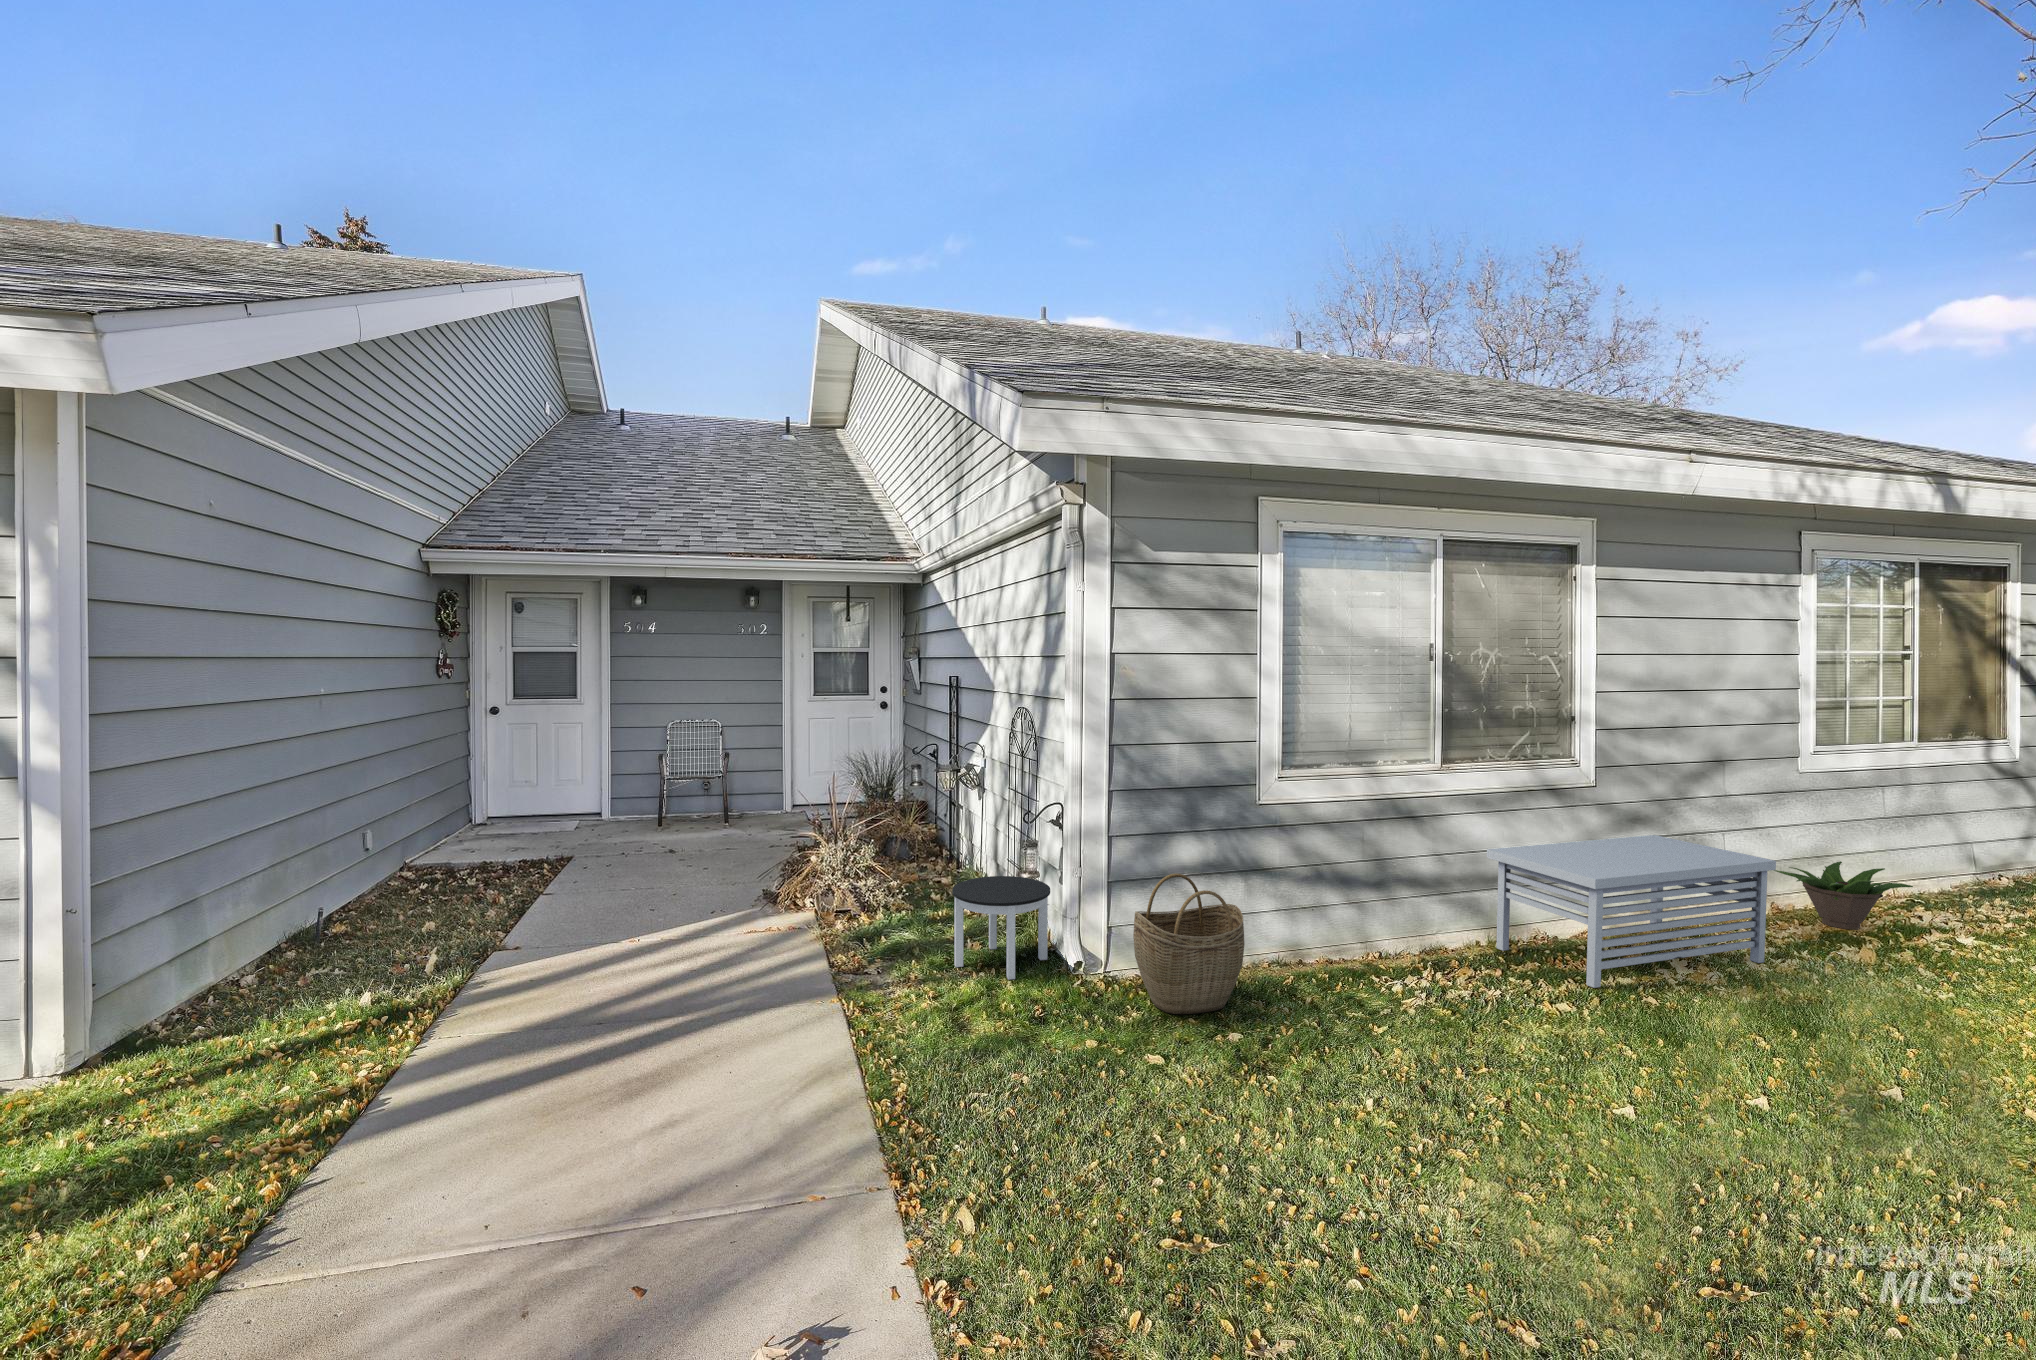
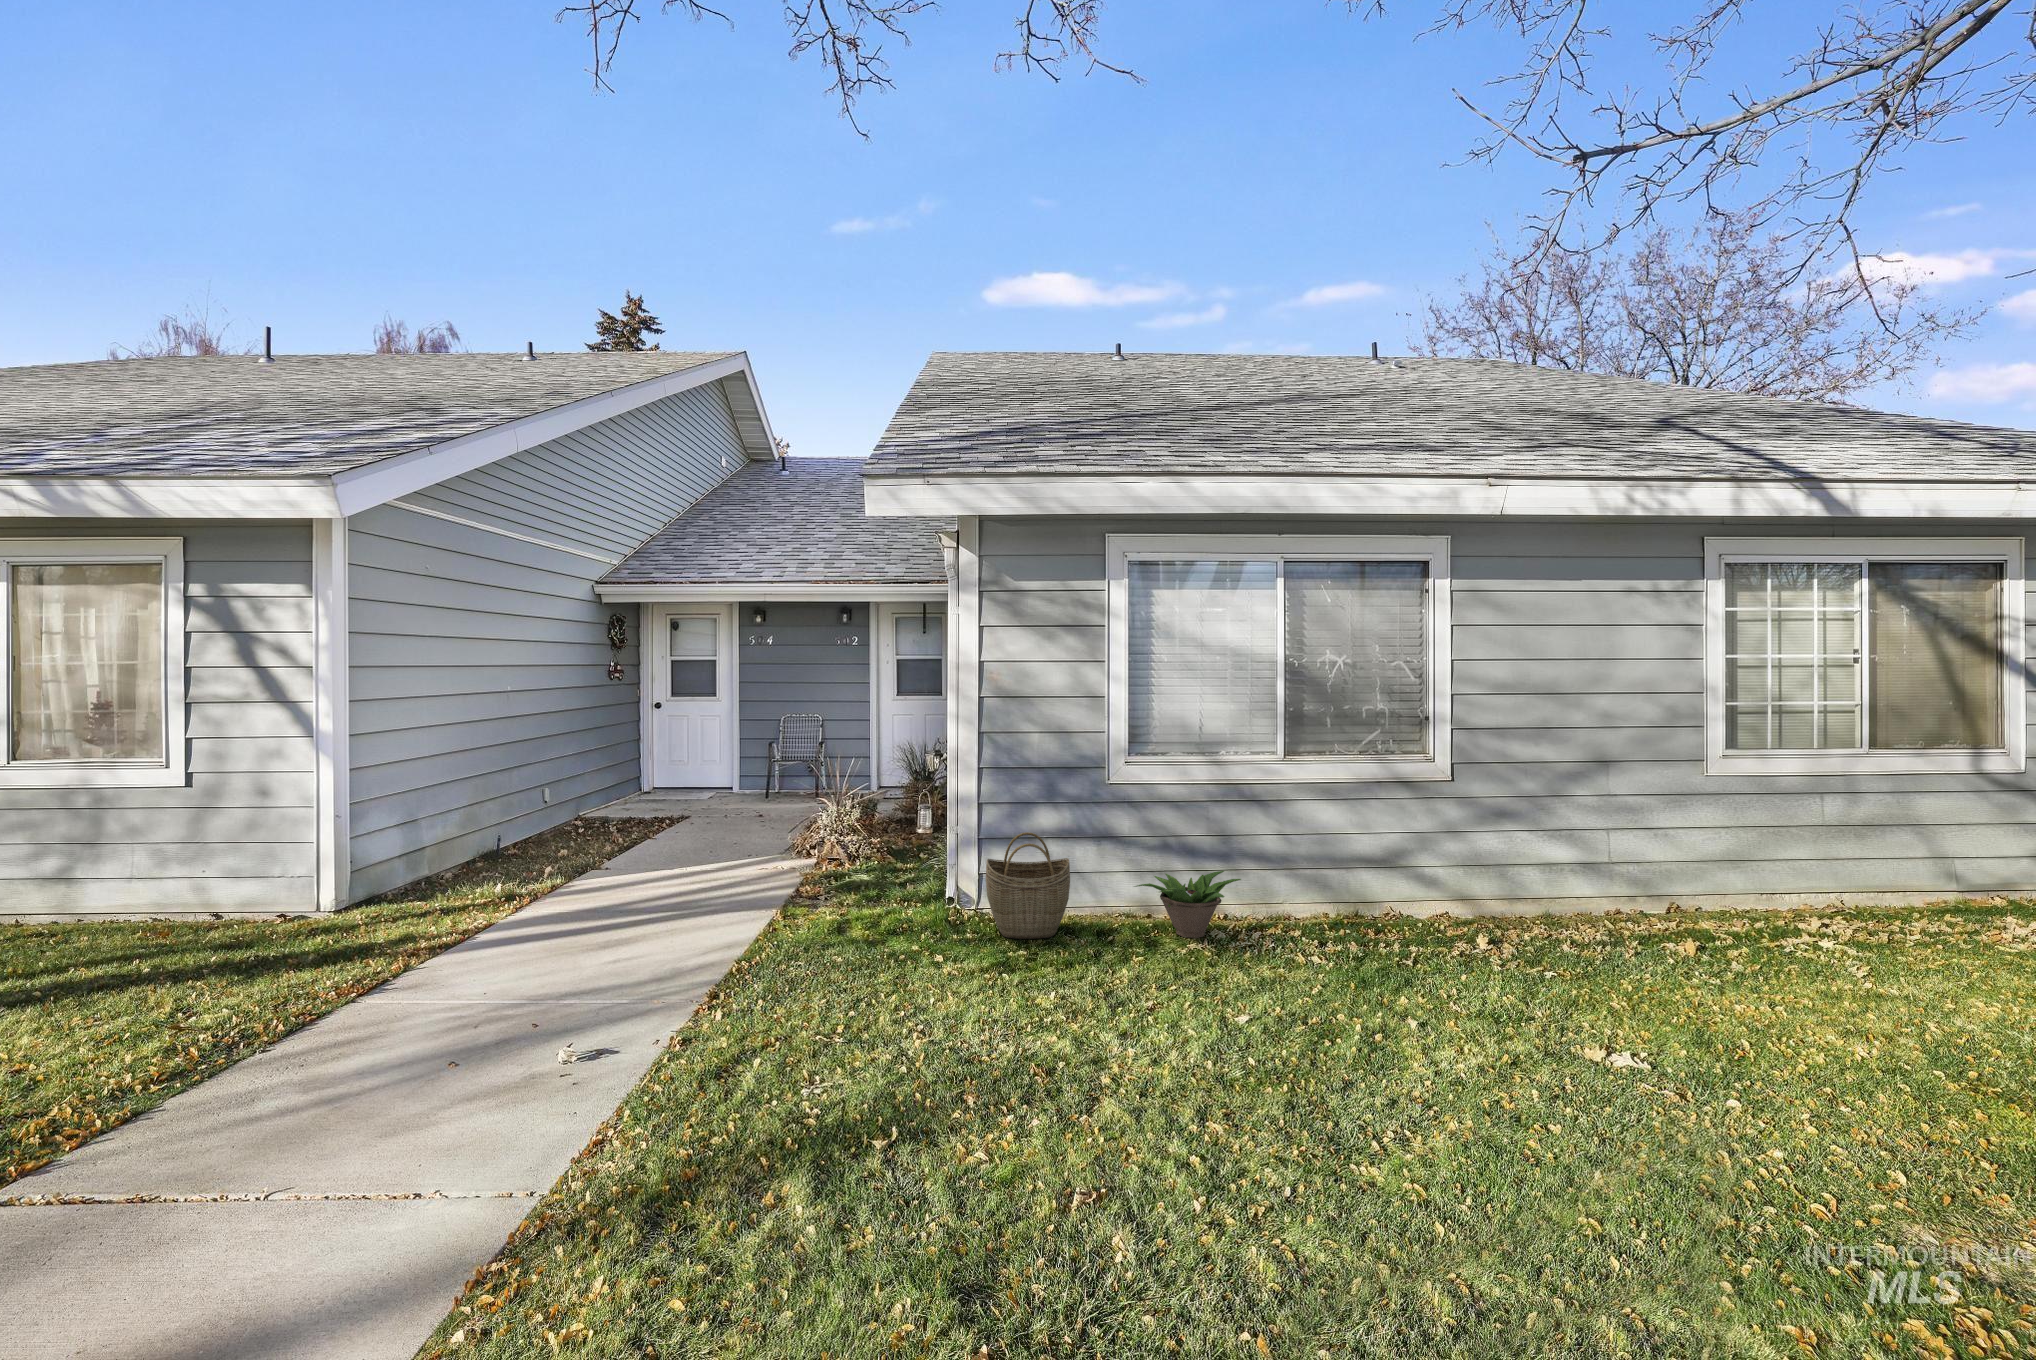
storage bench: present [1487,835,1776,988] -> none [1329,827,1595,950]
decorative plant: present [1774,861,1913,929] -> present [1135,871,1241,938]
round table: present [952,876,1050,980] -> none [882,833,957,908]

